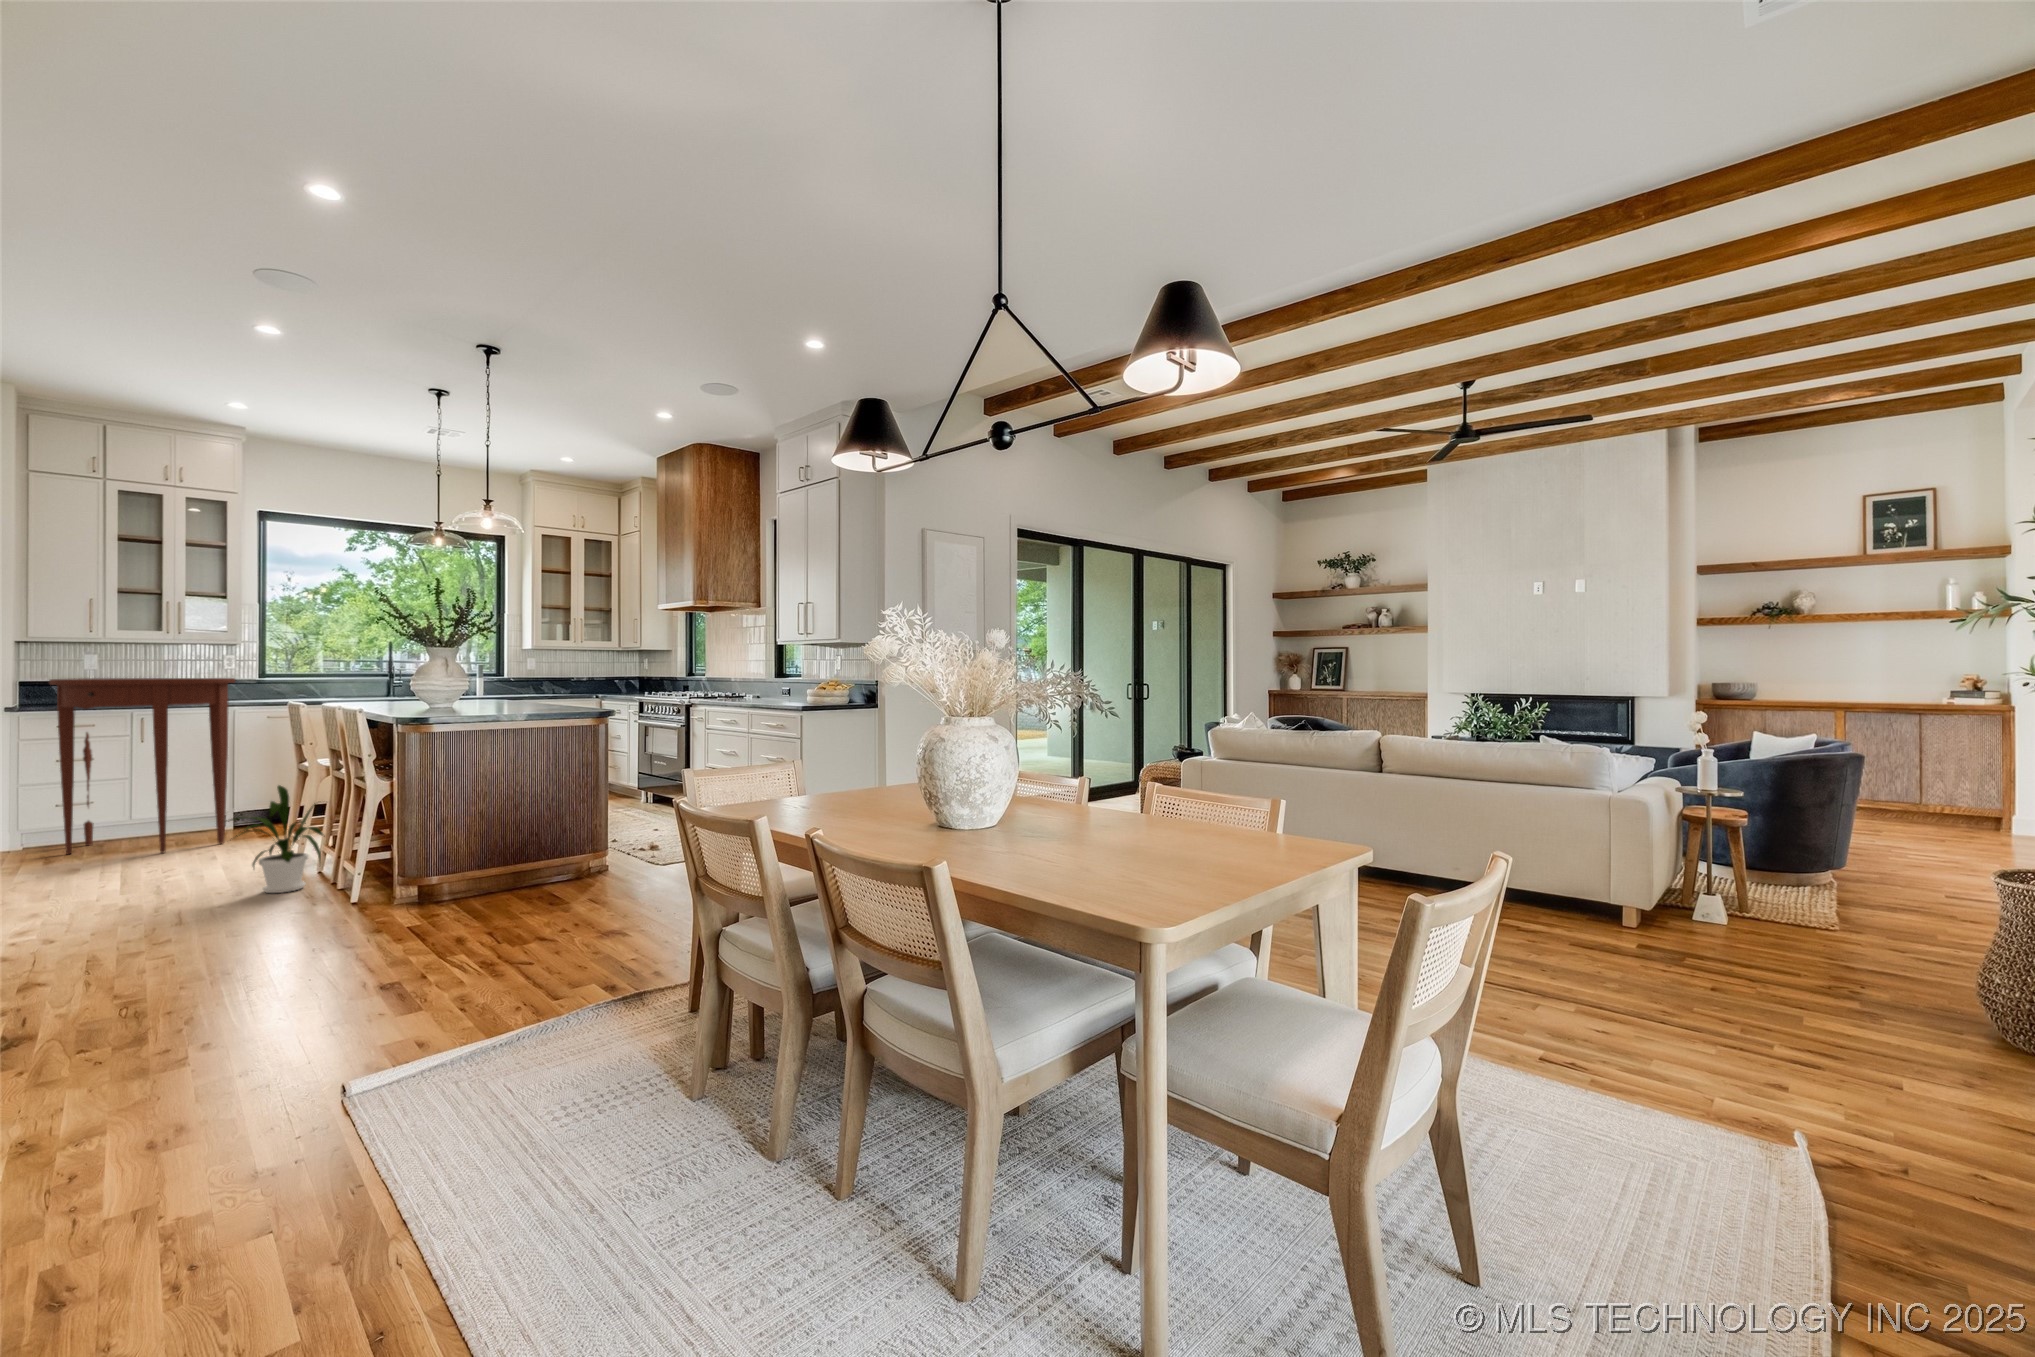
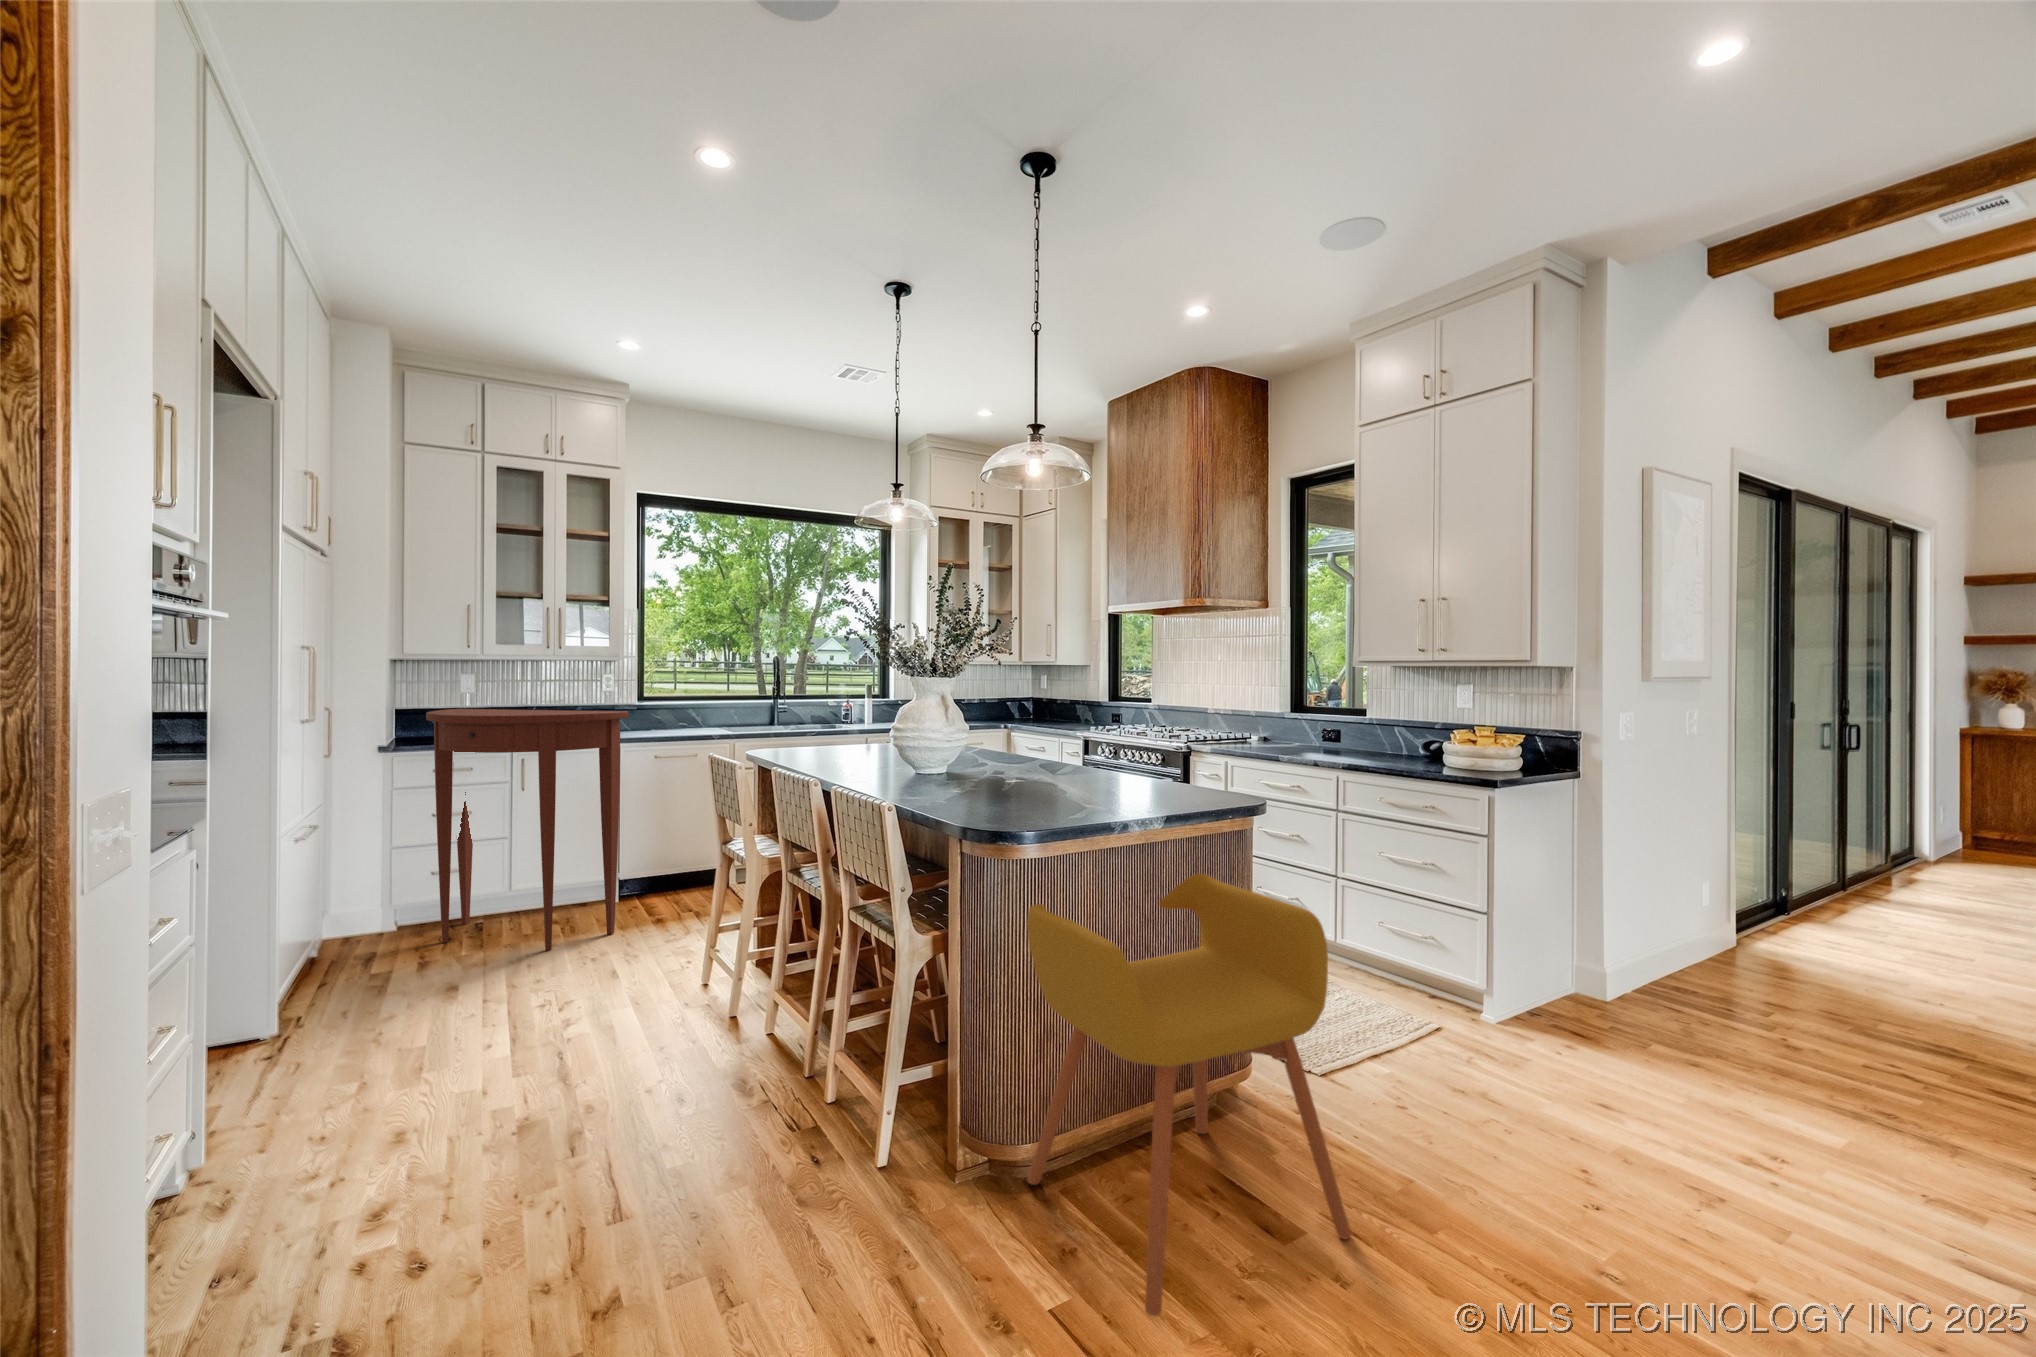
armchair: none [444,715,612,933] -> present [1027,874,1352,1316]
house plant: present [224,785,323,893] -> none [644,898,788,1084]

